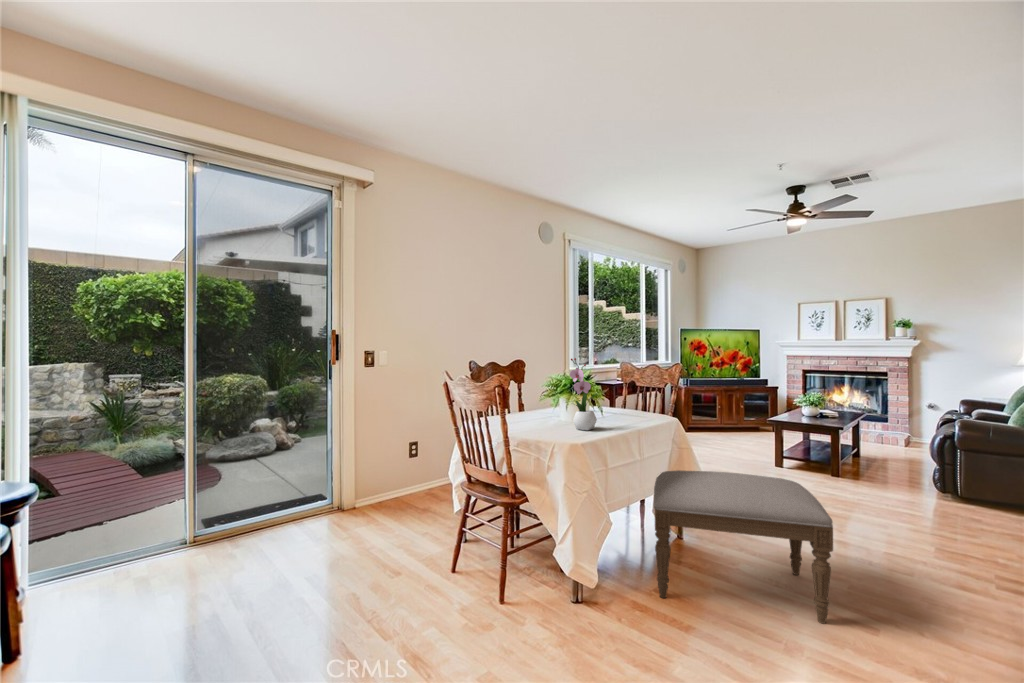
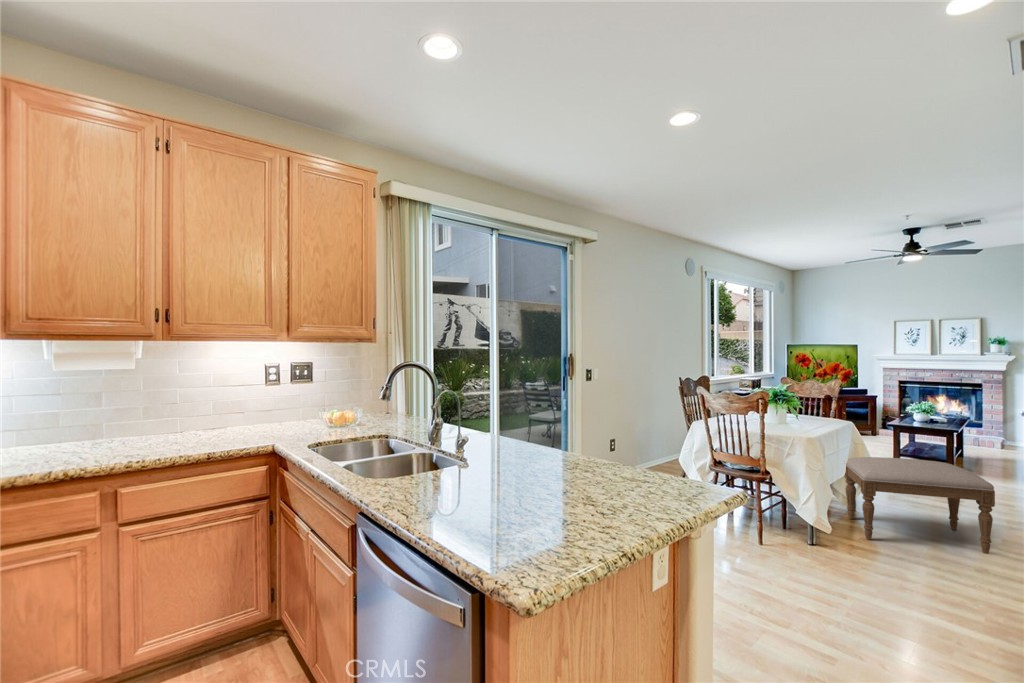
flower arrangement: present [570,358,597,430] -> none [793,378,813,428]

